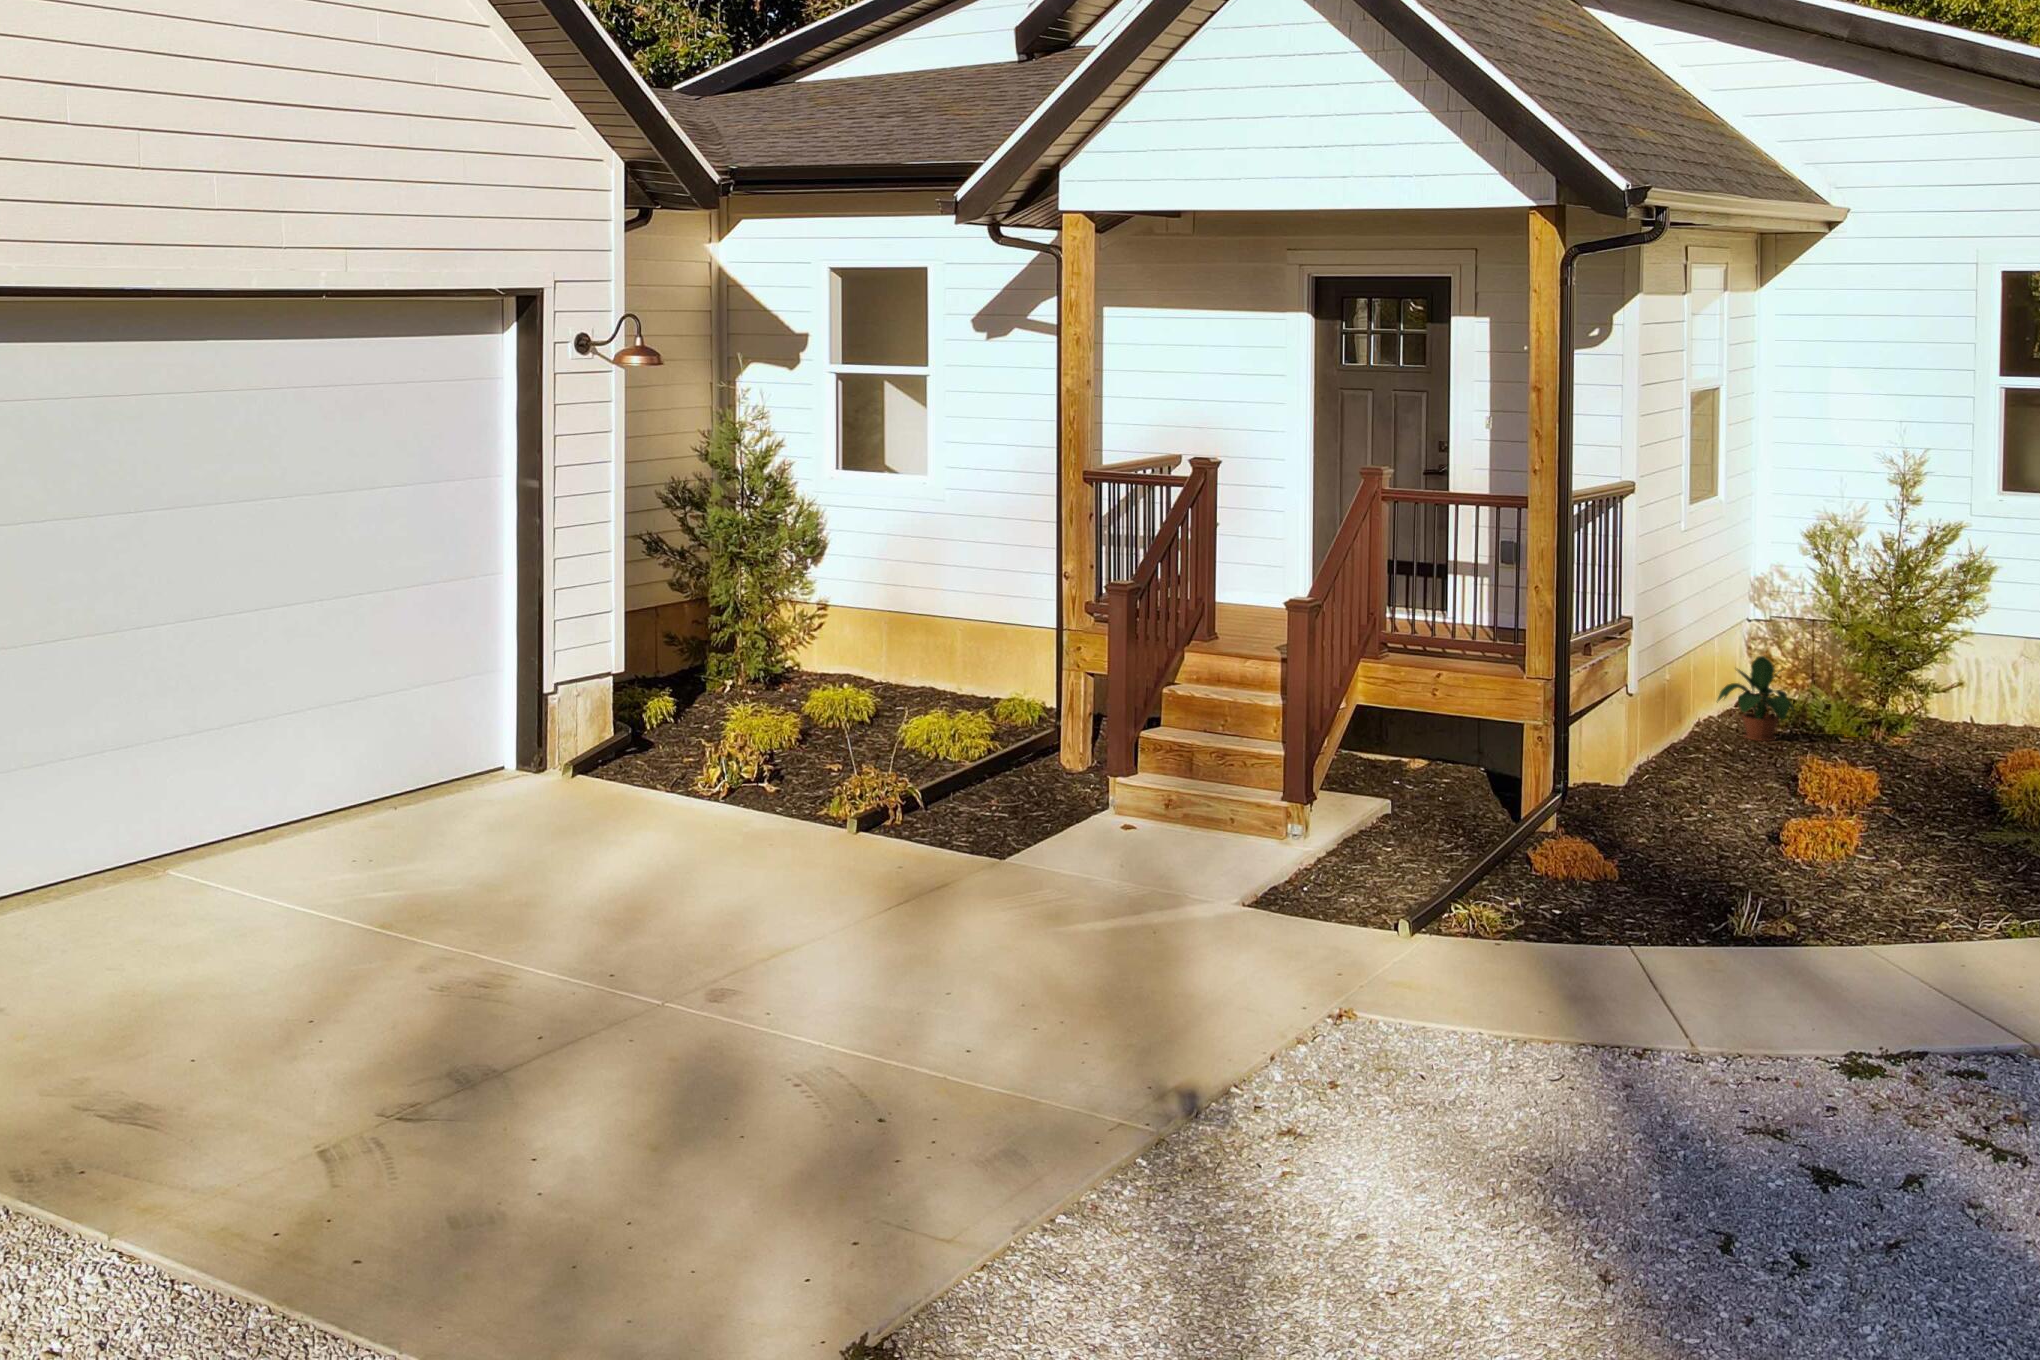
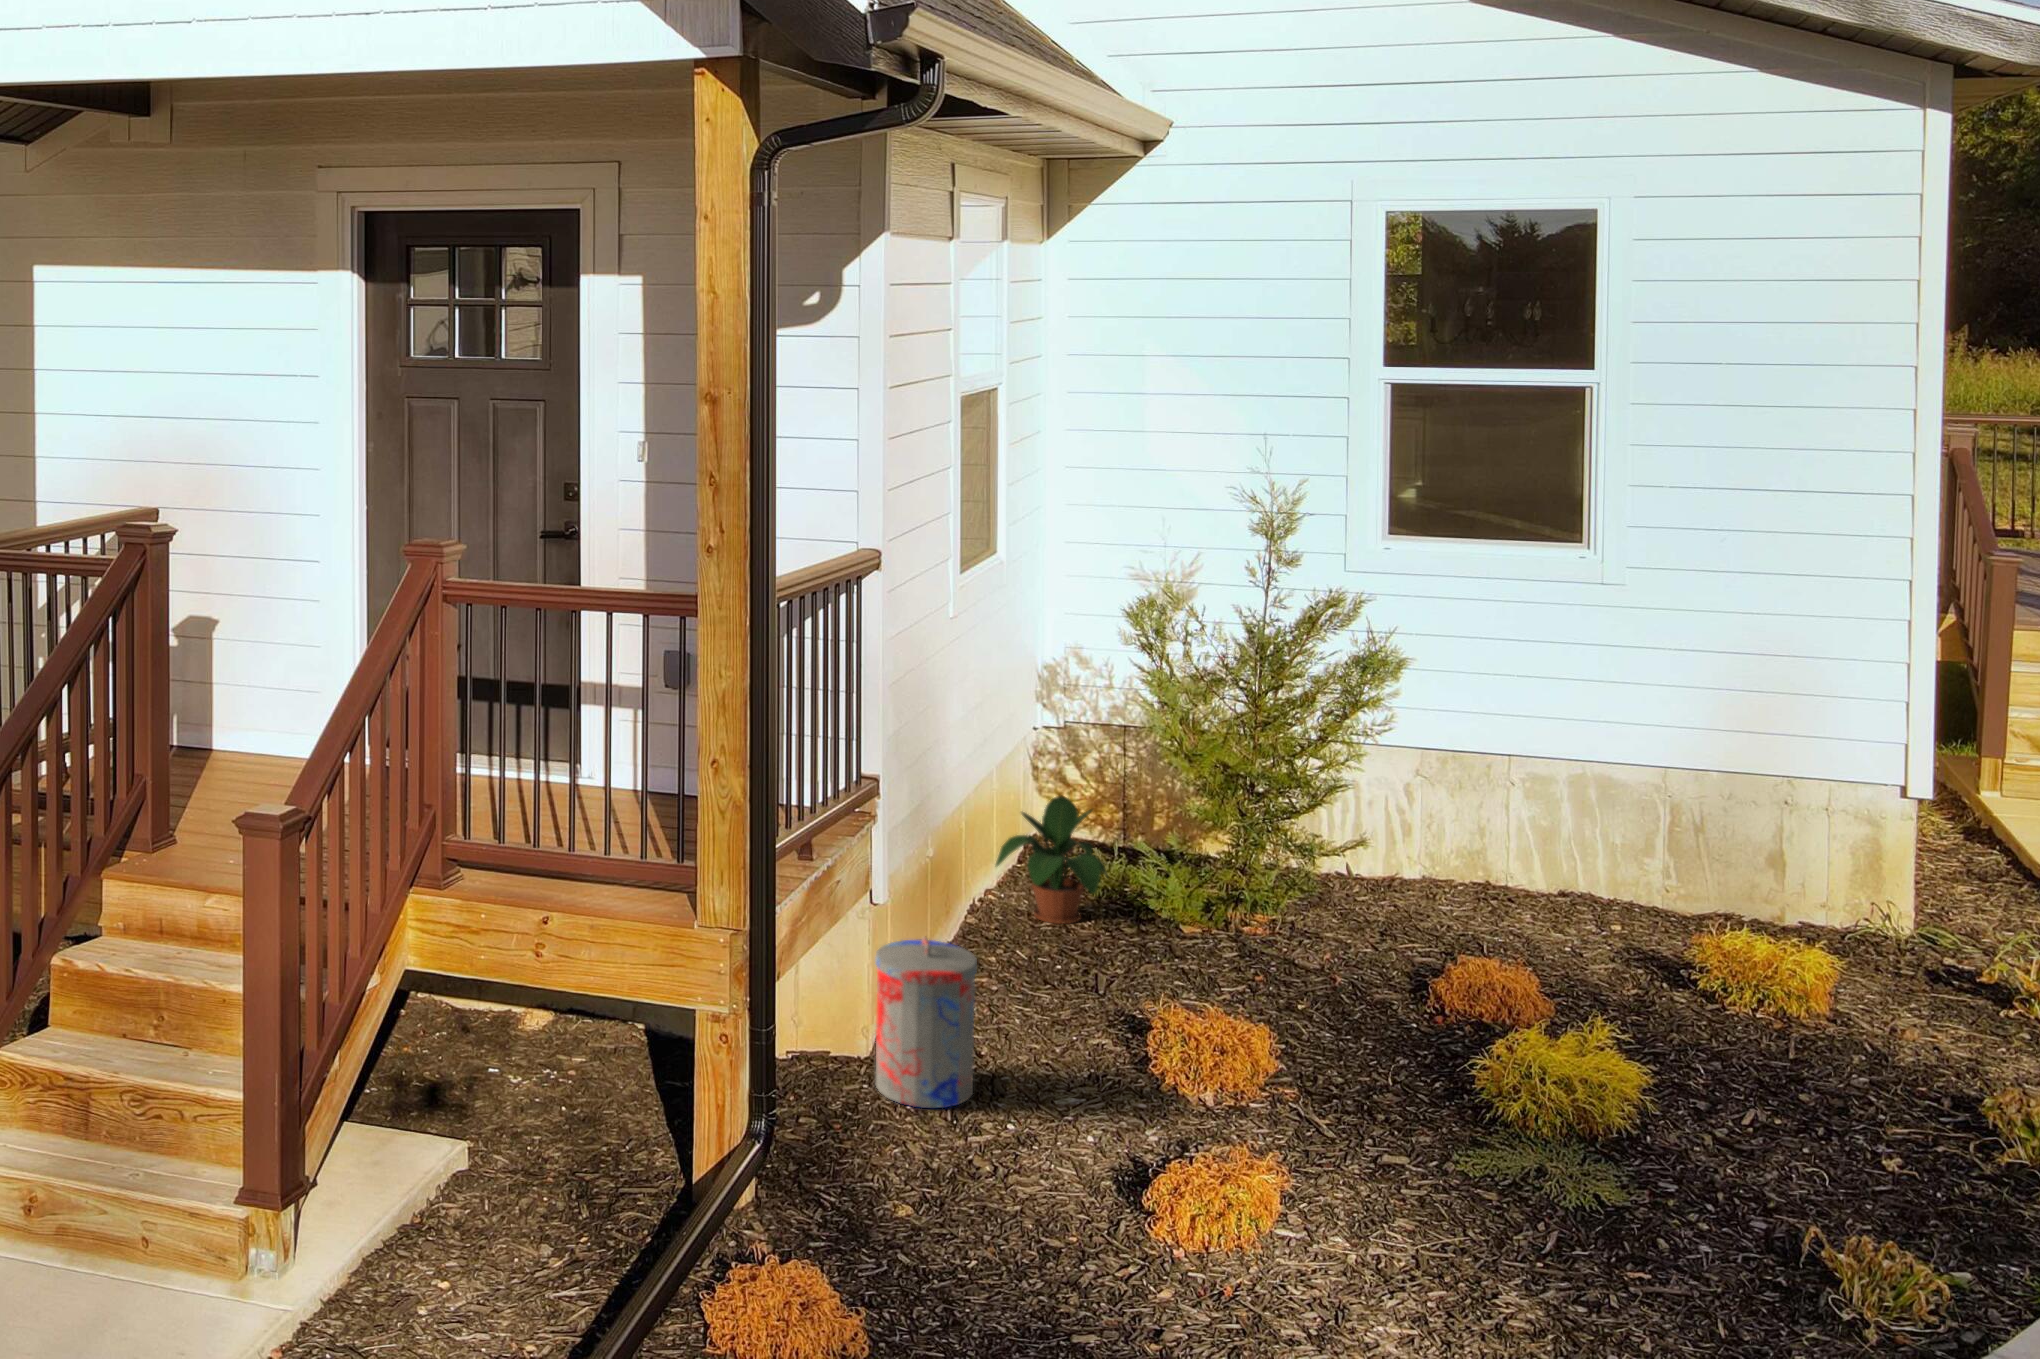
trash can: none [1628,710,1692,806] -> present [875,937,977,1108]

